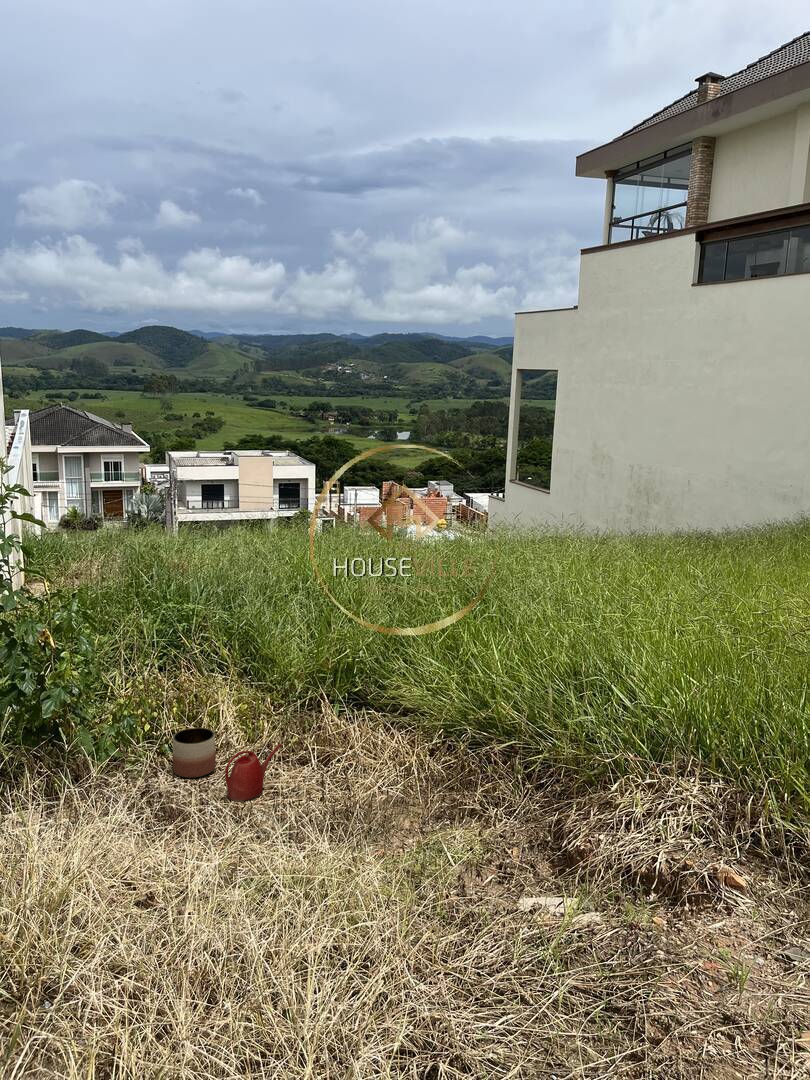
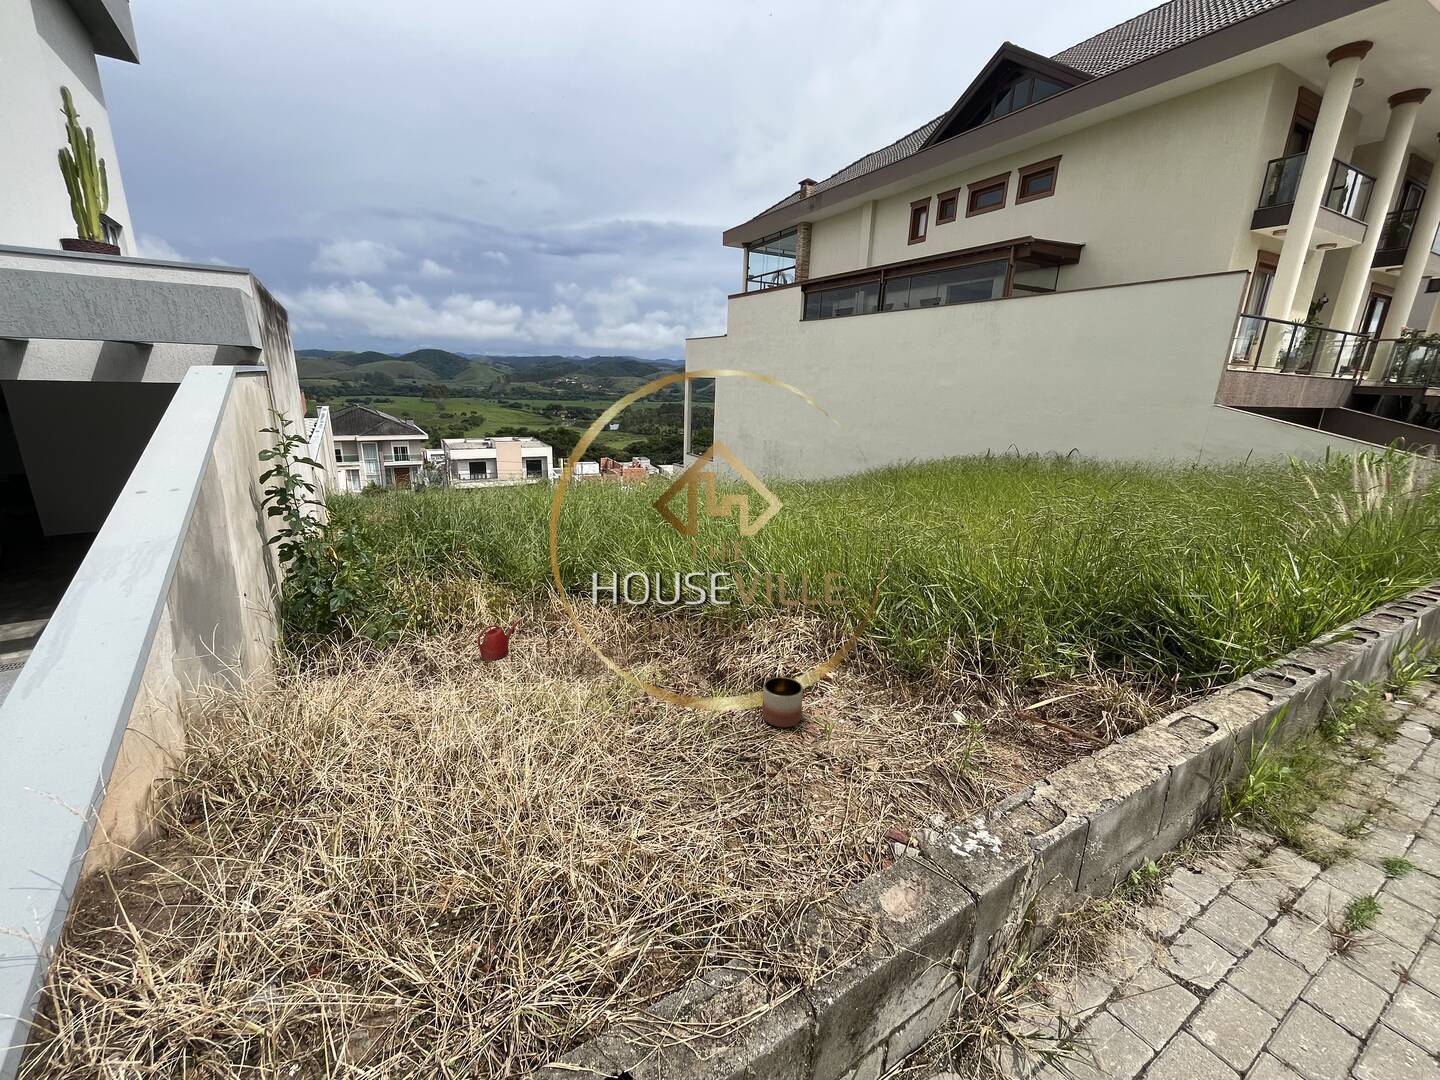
planter: present [173,727,216,778] -> present [762,677,803,727]

